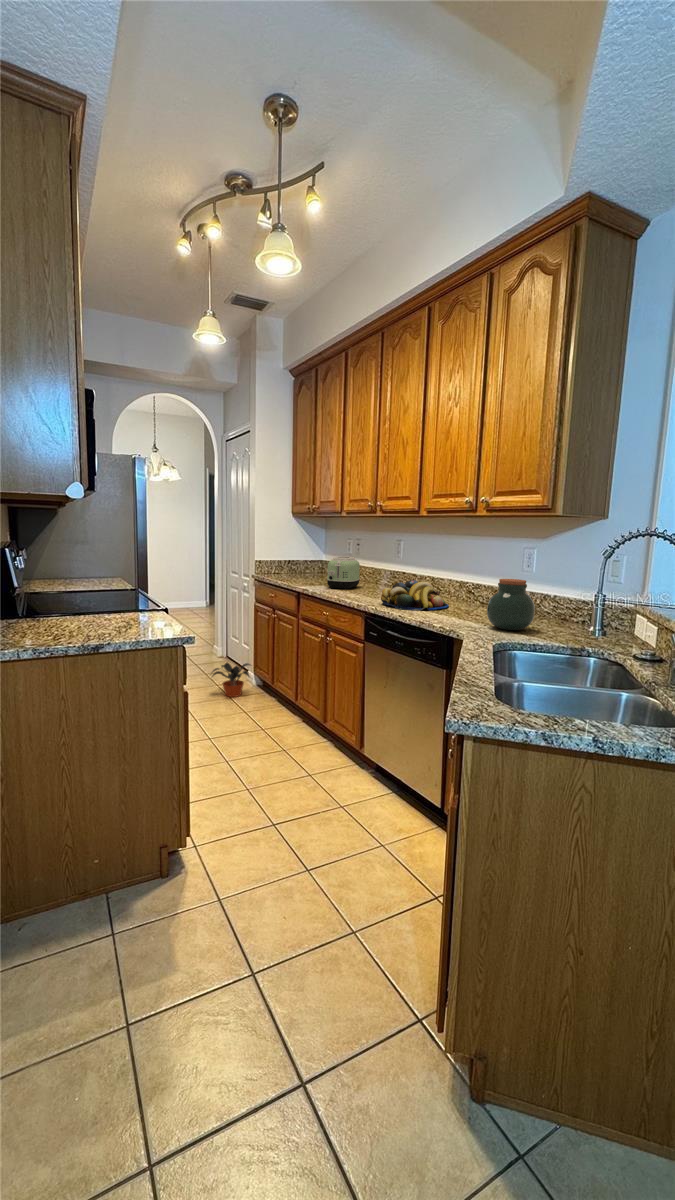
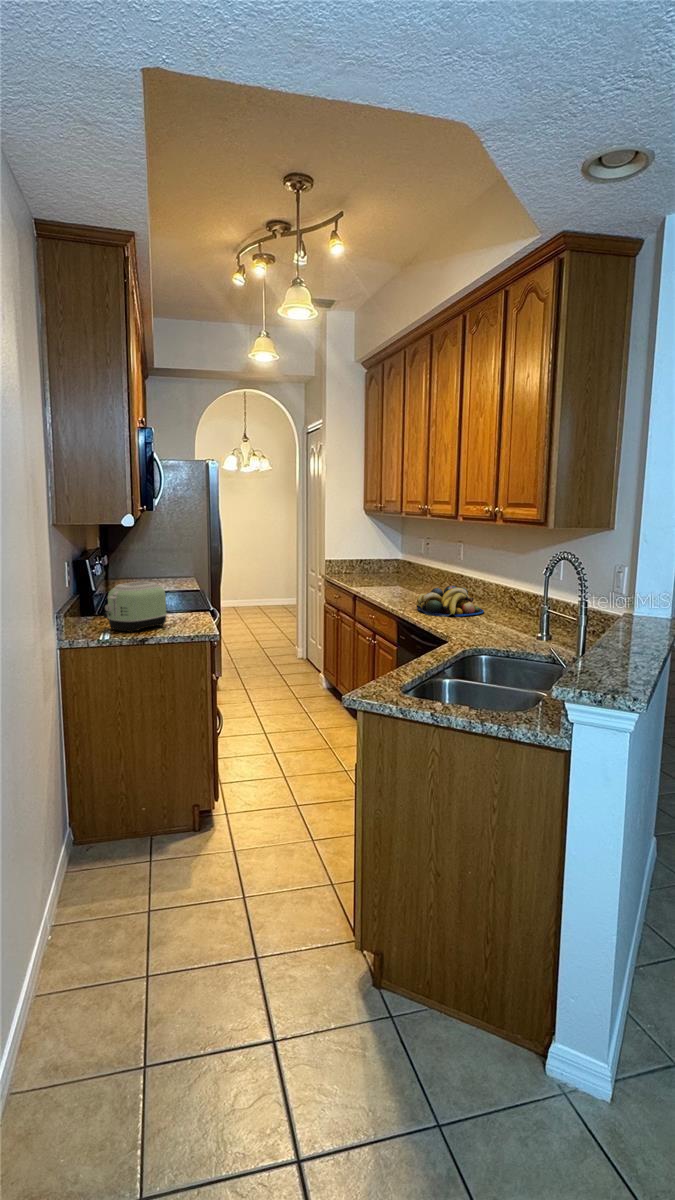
toaster: present [327,557,360,589] -> present [104,582,167,632]
jar: present [487,579,535,630] -> none [487,589,532,638]
potted plant: present [212,663,250,697] -> none [278,664,323,699]

